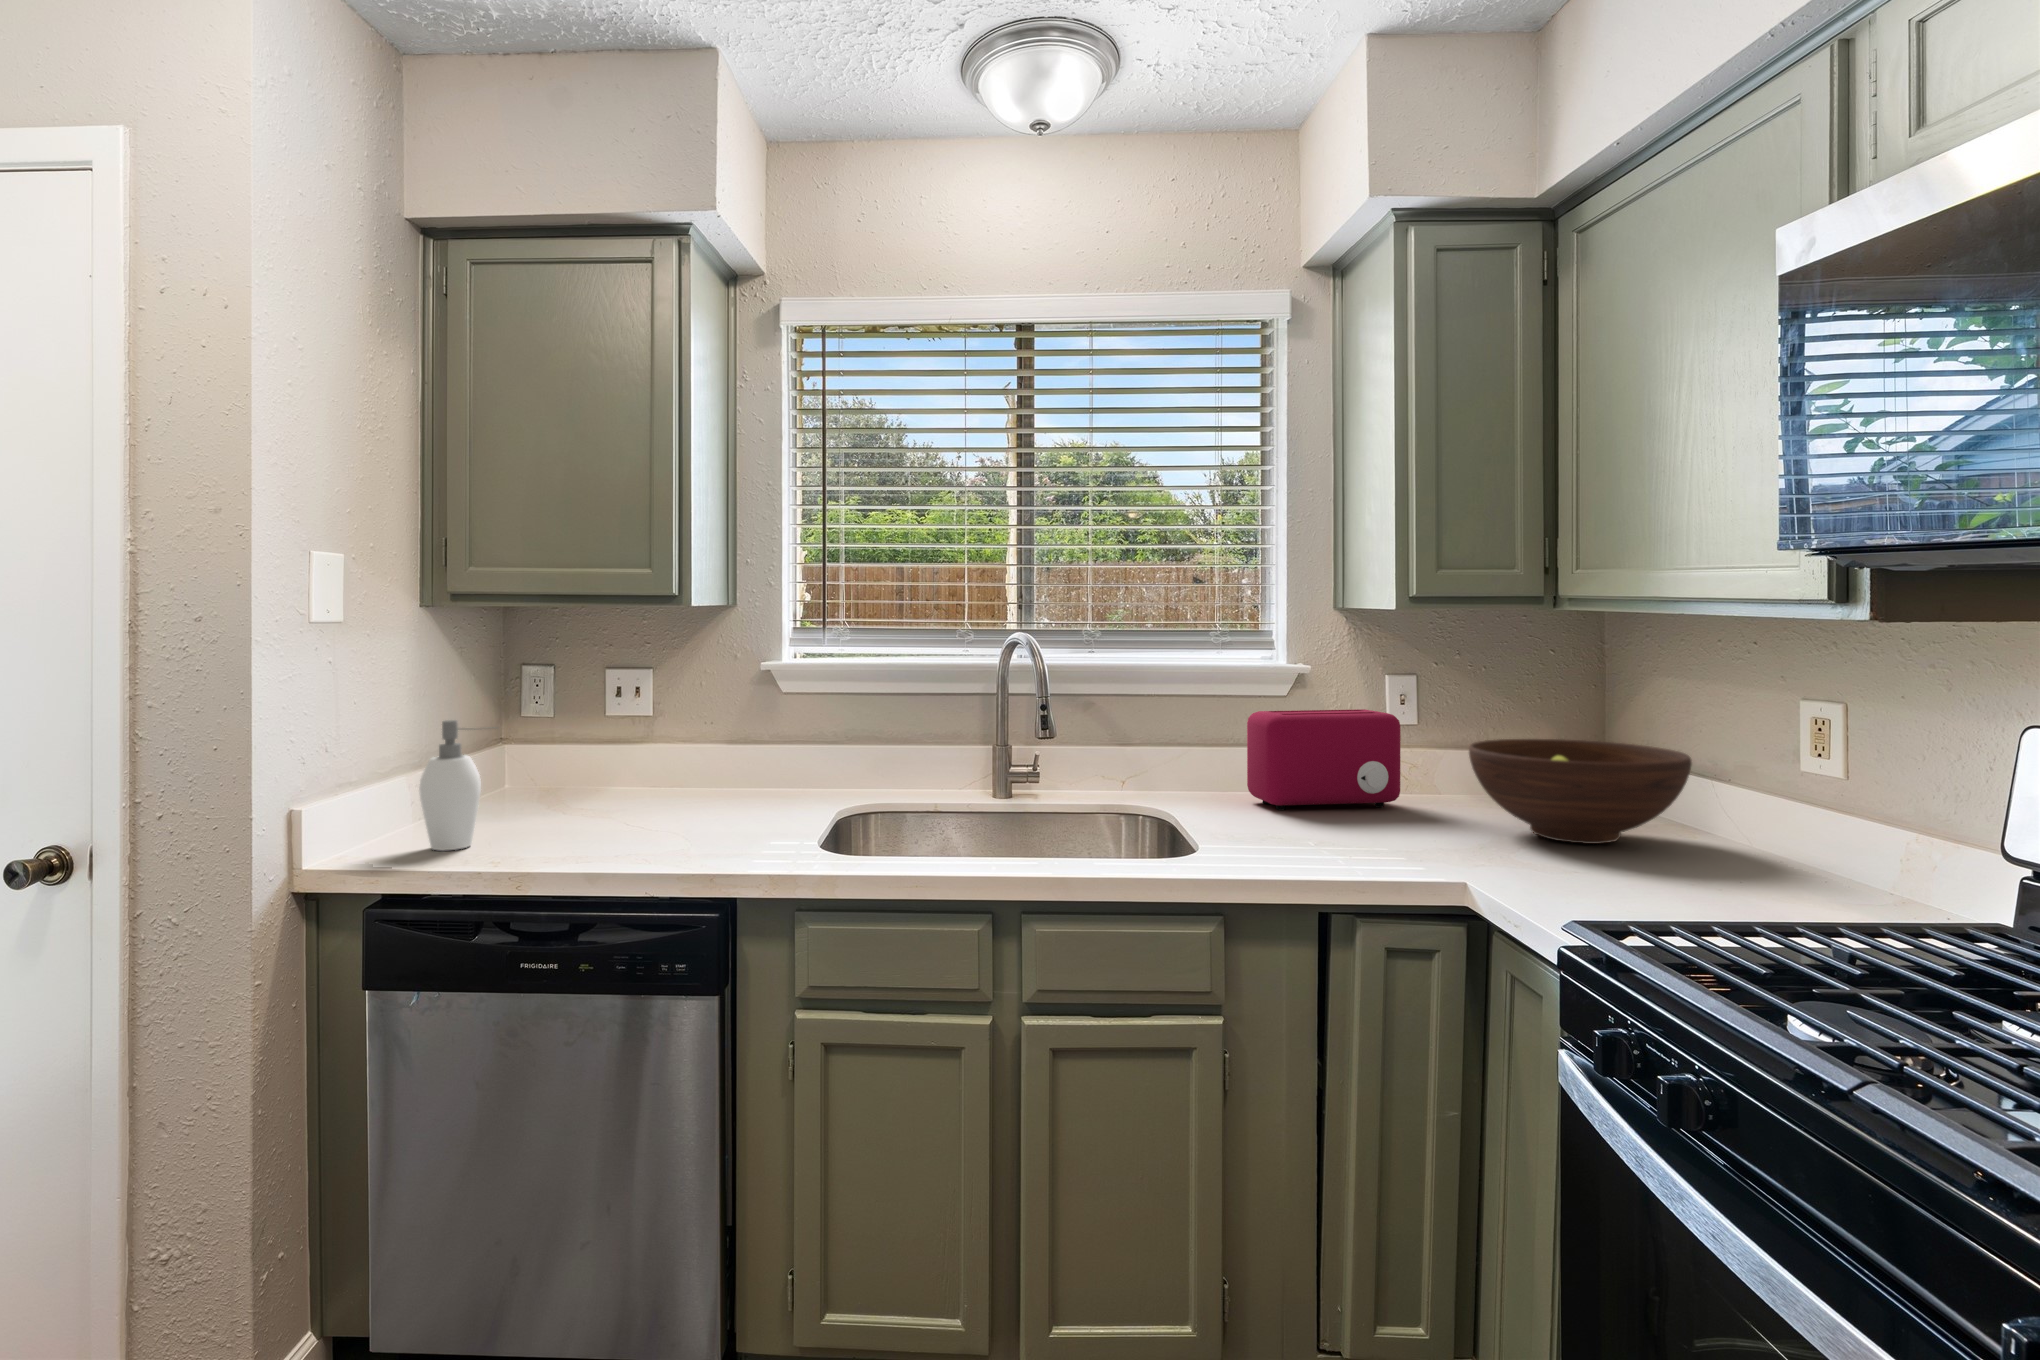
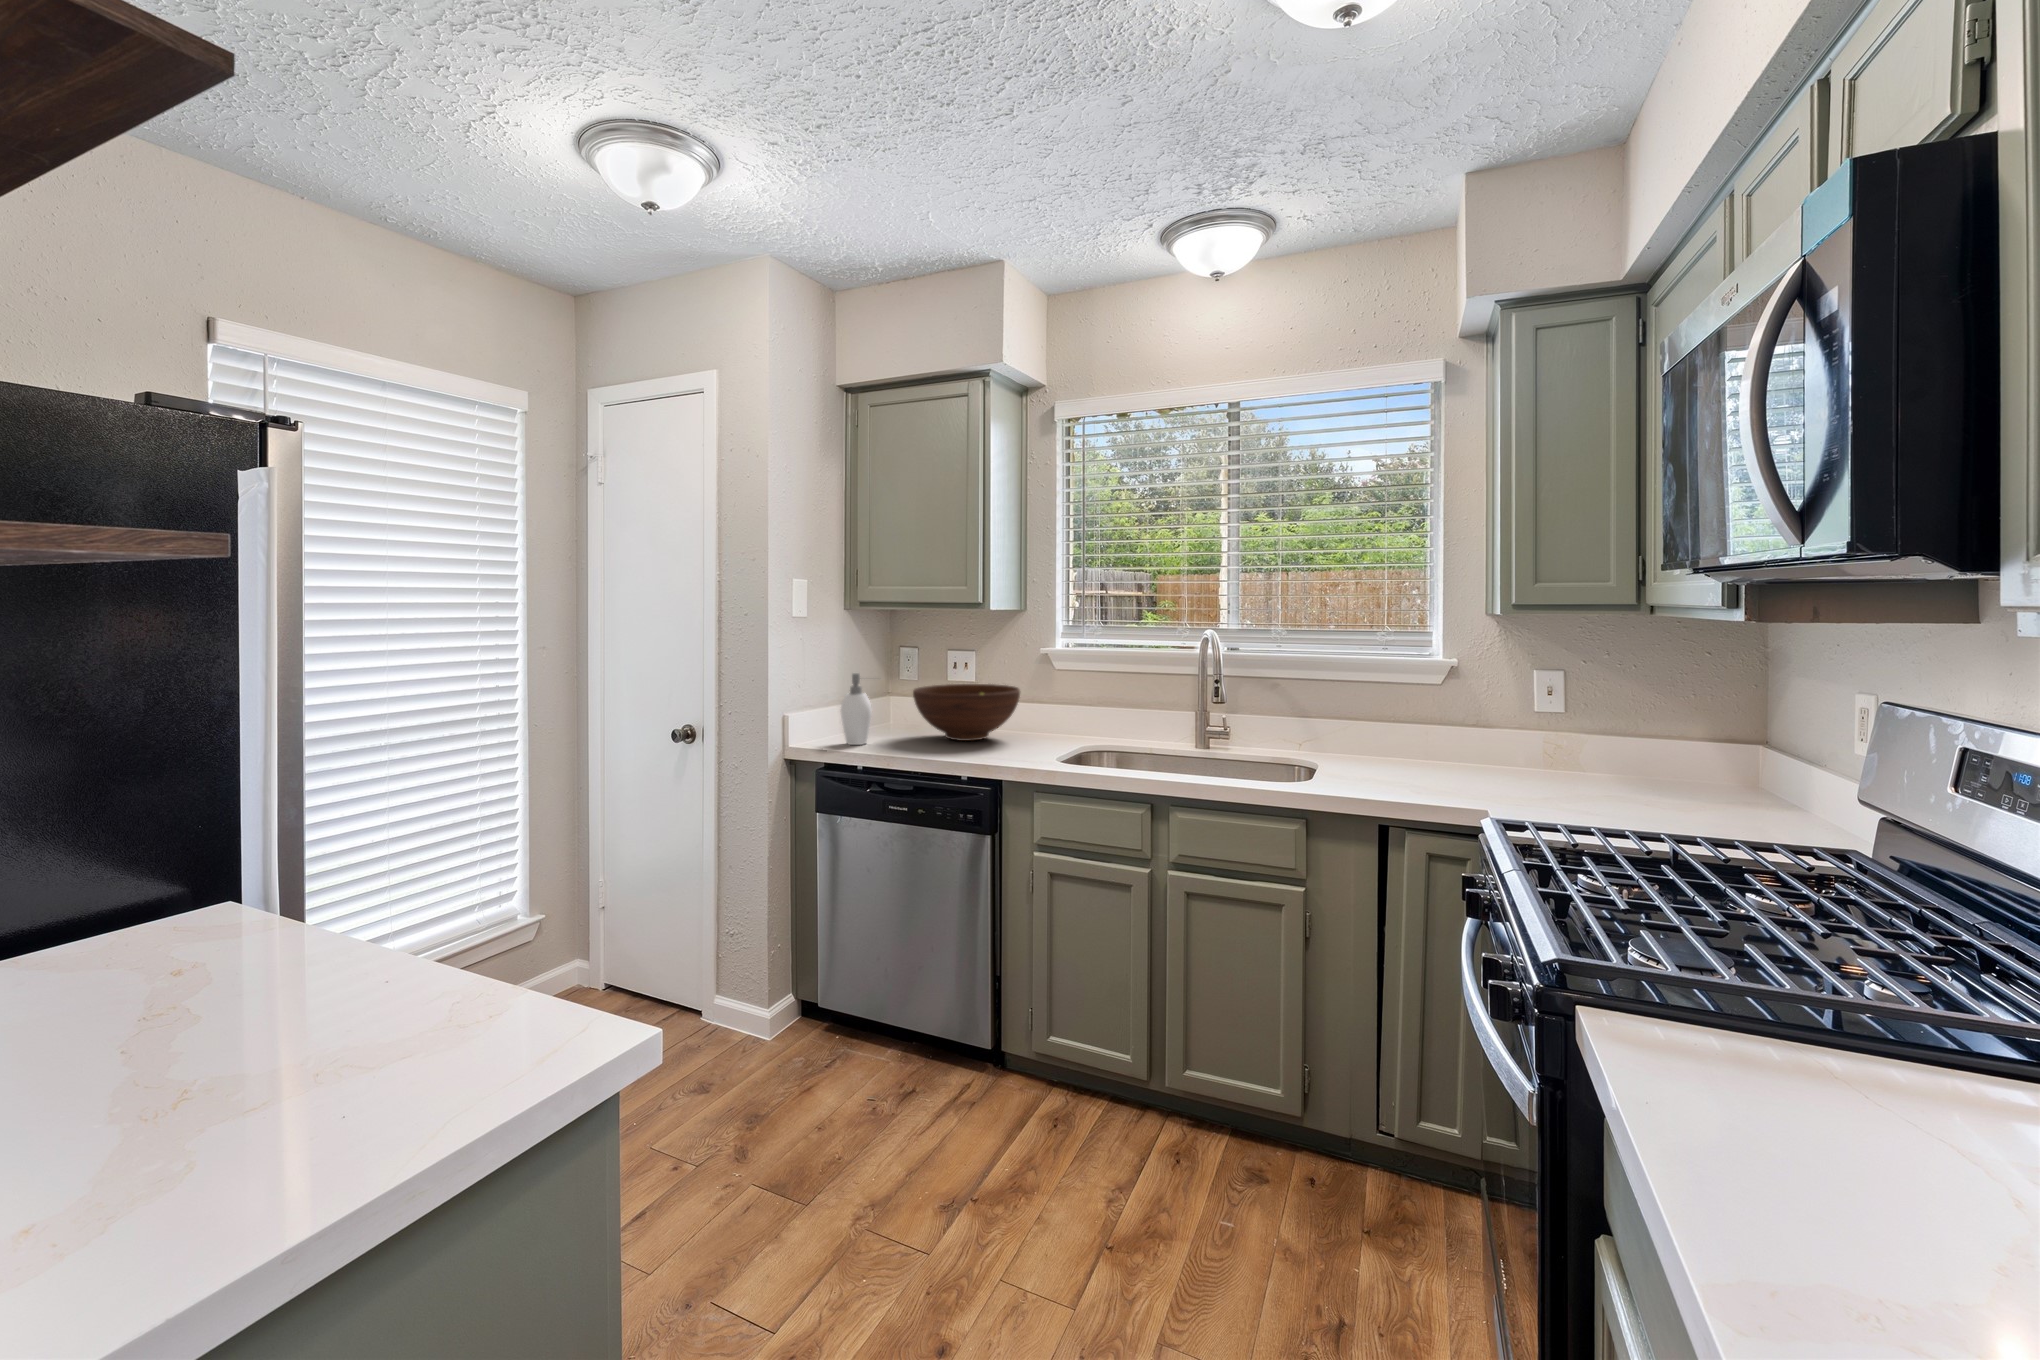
toaster: present [1247,709,1401,810] -> none [1393,686,1521,764]
fruit bowl: present [1469,739,1692,844] -> present [913,684,1020,741]

